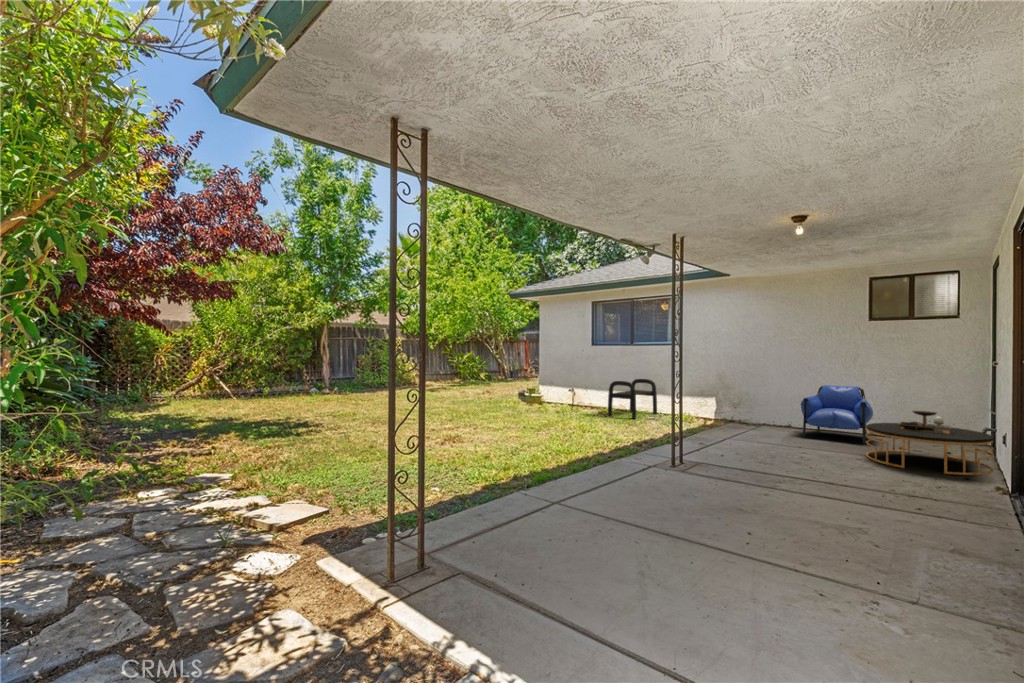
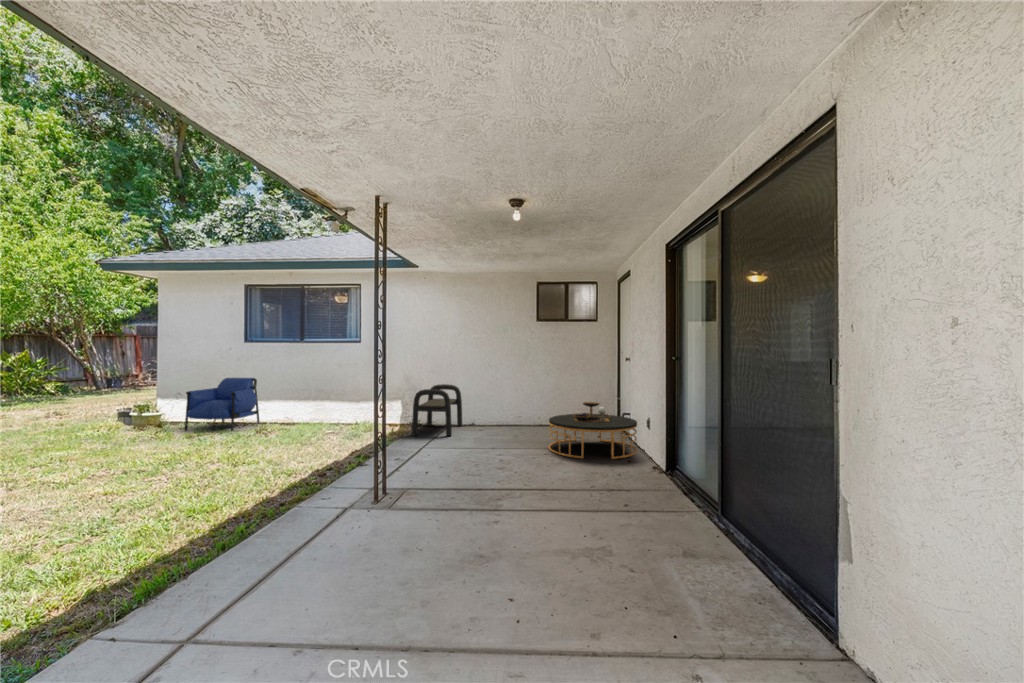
bench: present [608,379,657,419] -> present [412,384,462,436]
armchair: present [801,385,873,444] -> present [185,378,259,431]

